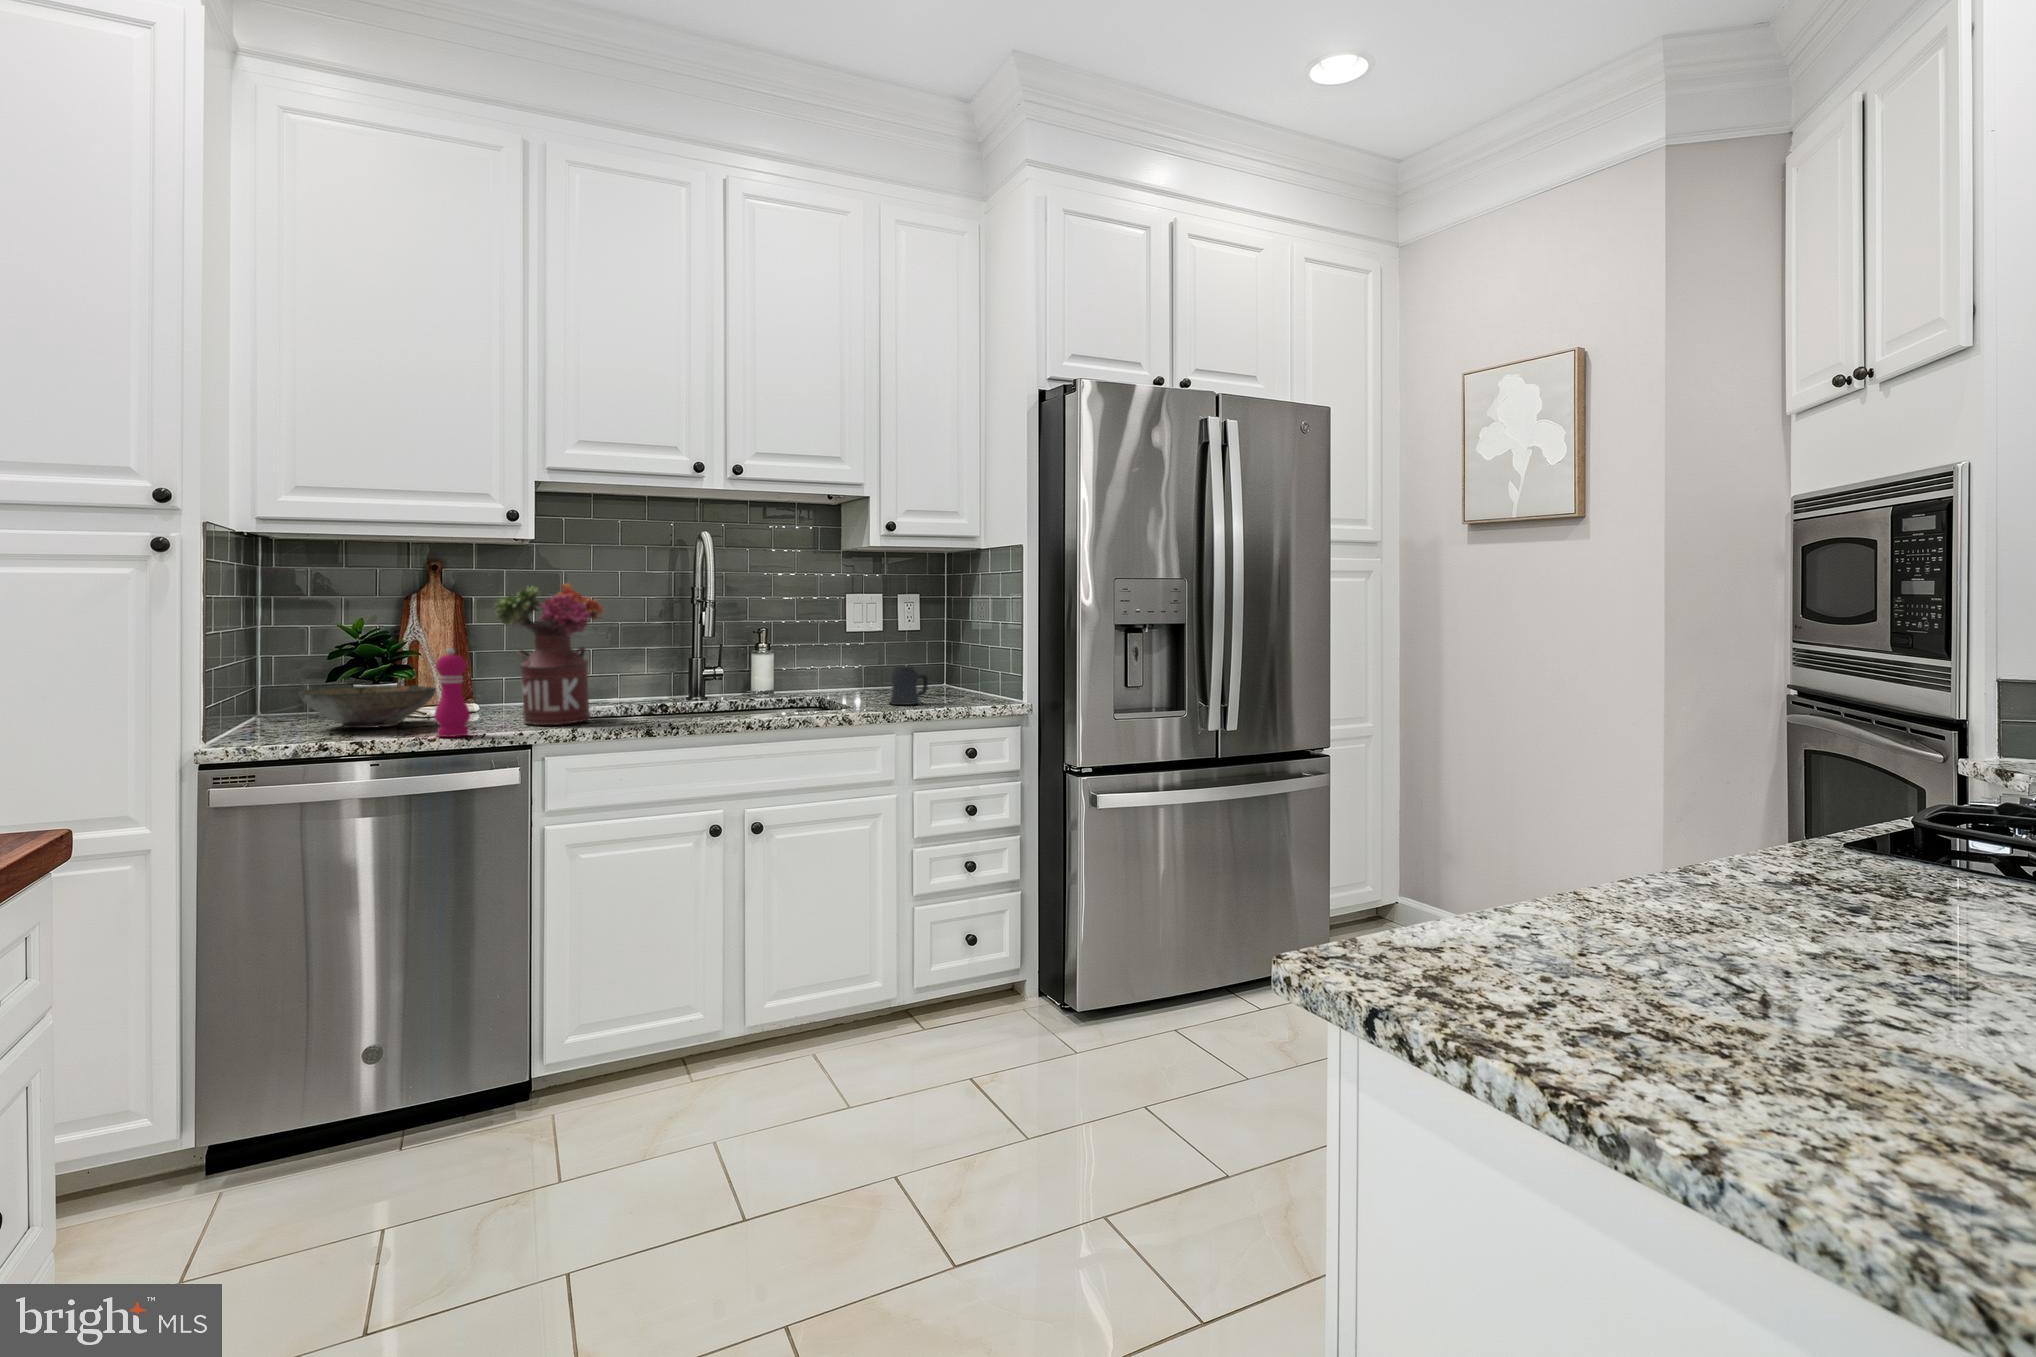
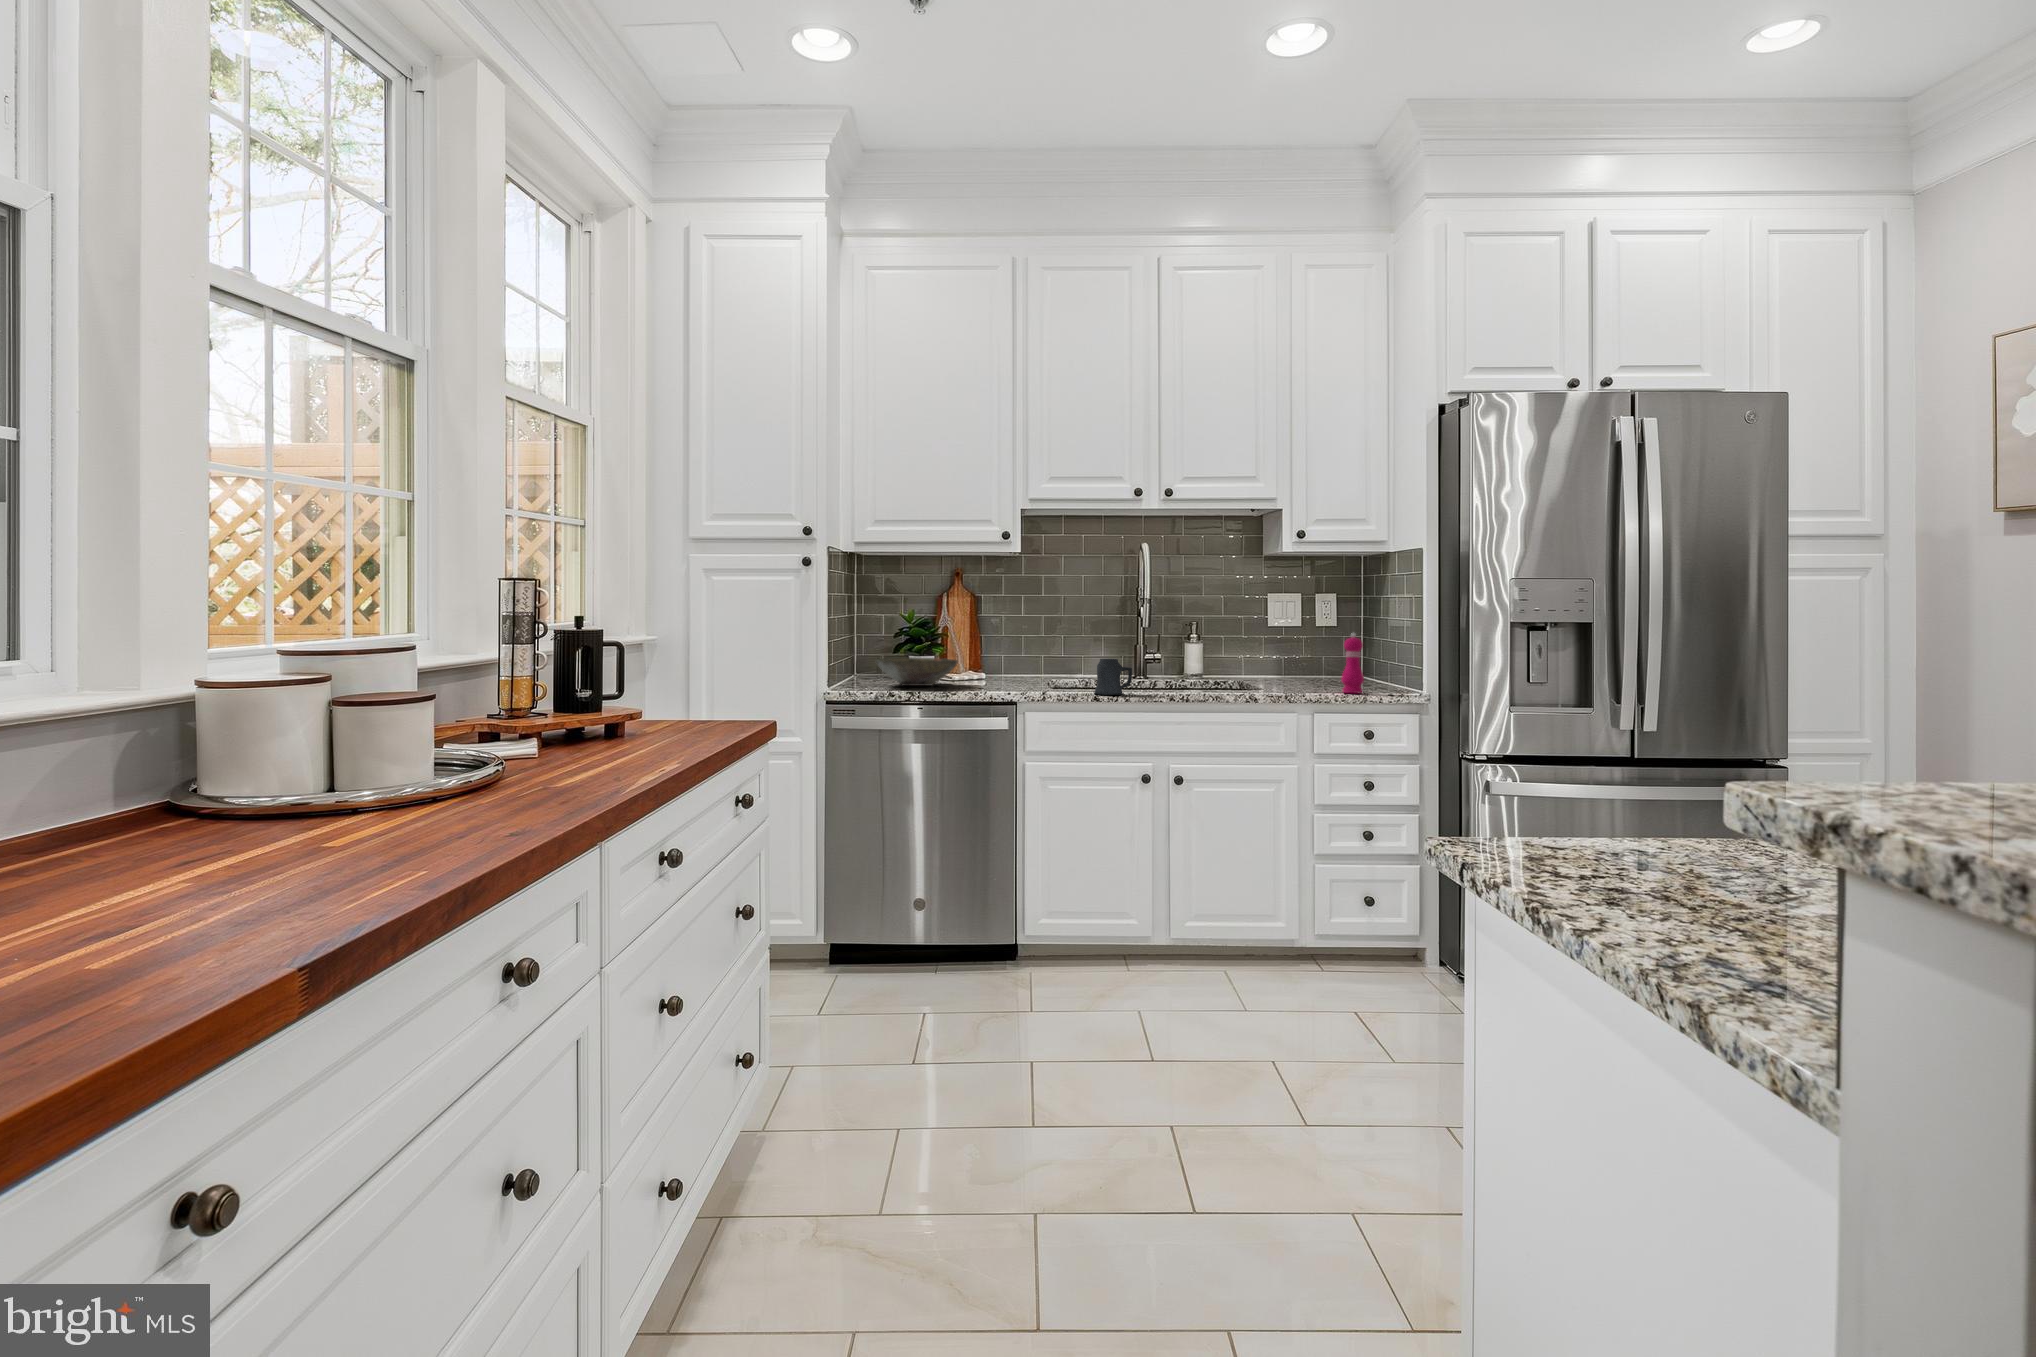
flower arrangement: present [495,583,603,725] -> none [996,584,1072,690]
pepper mill: present [434,648,470,737] -> present [1341,633,1364,693]
mug: present [890,666,928,705] -> present [1094,659,1132,695]

